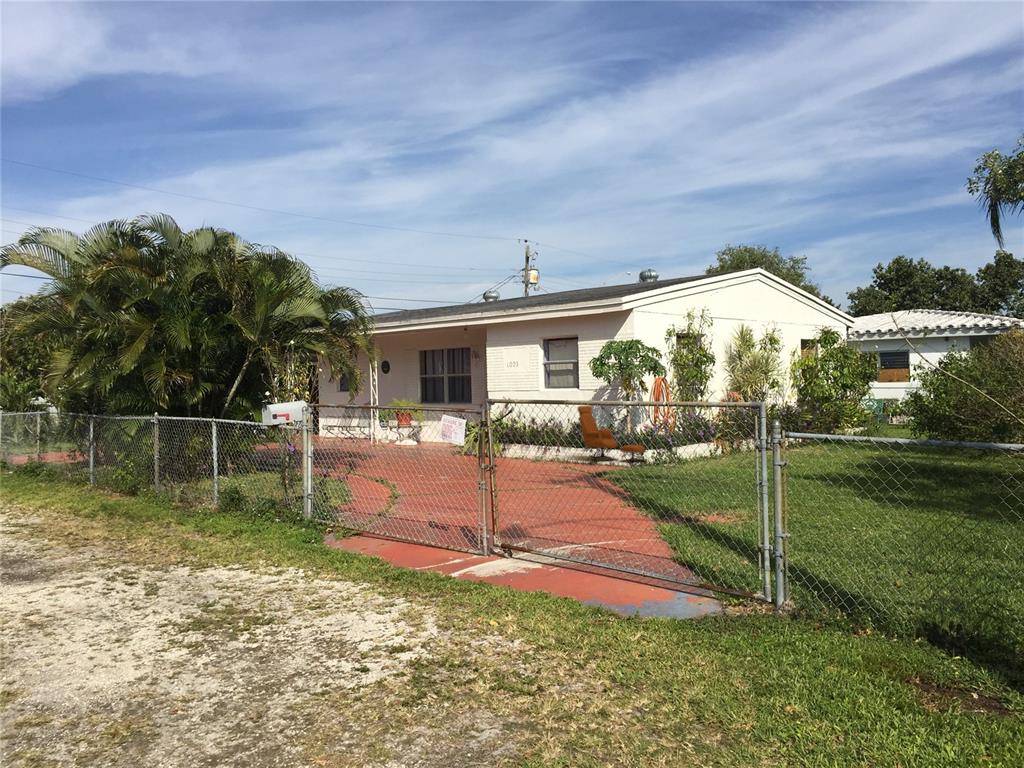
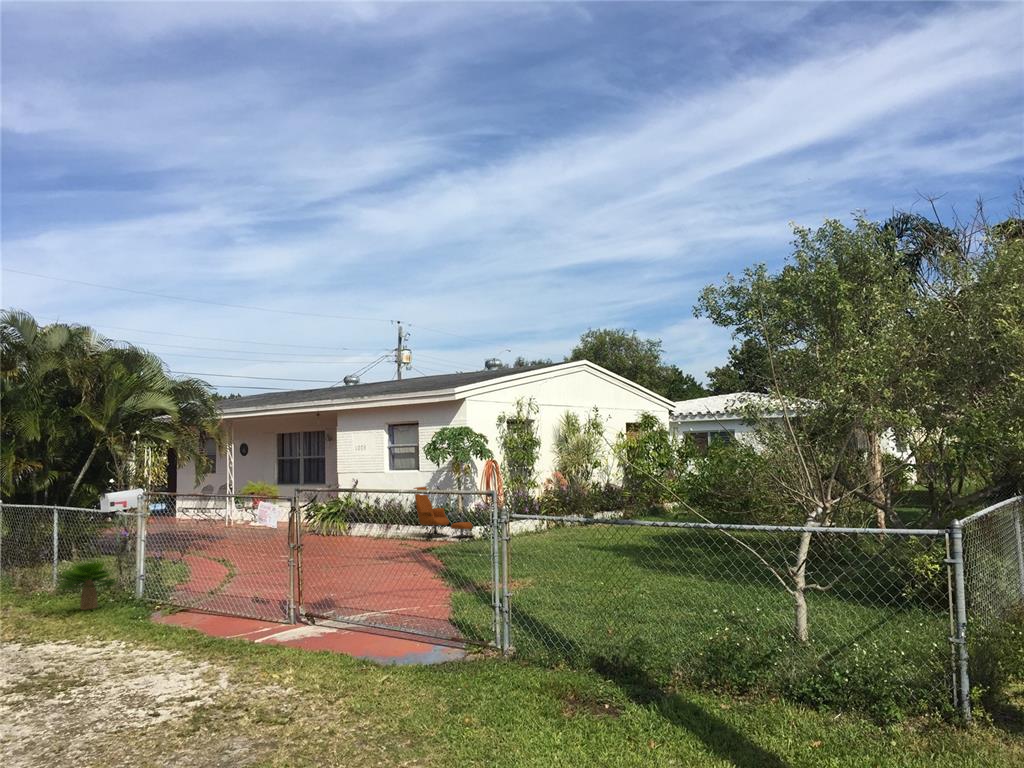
potted plant: none [219,474,287,530] -> present [60,561,118,610]

